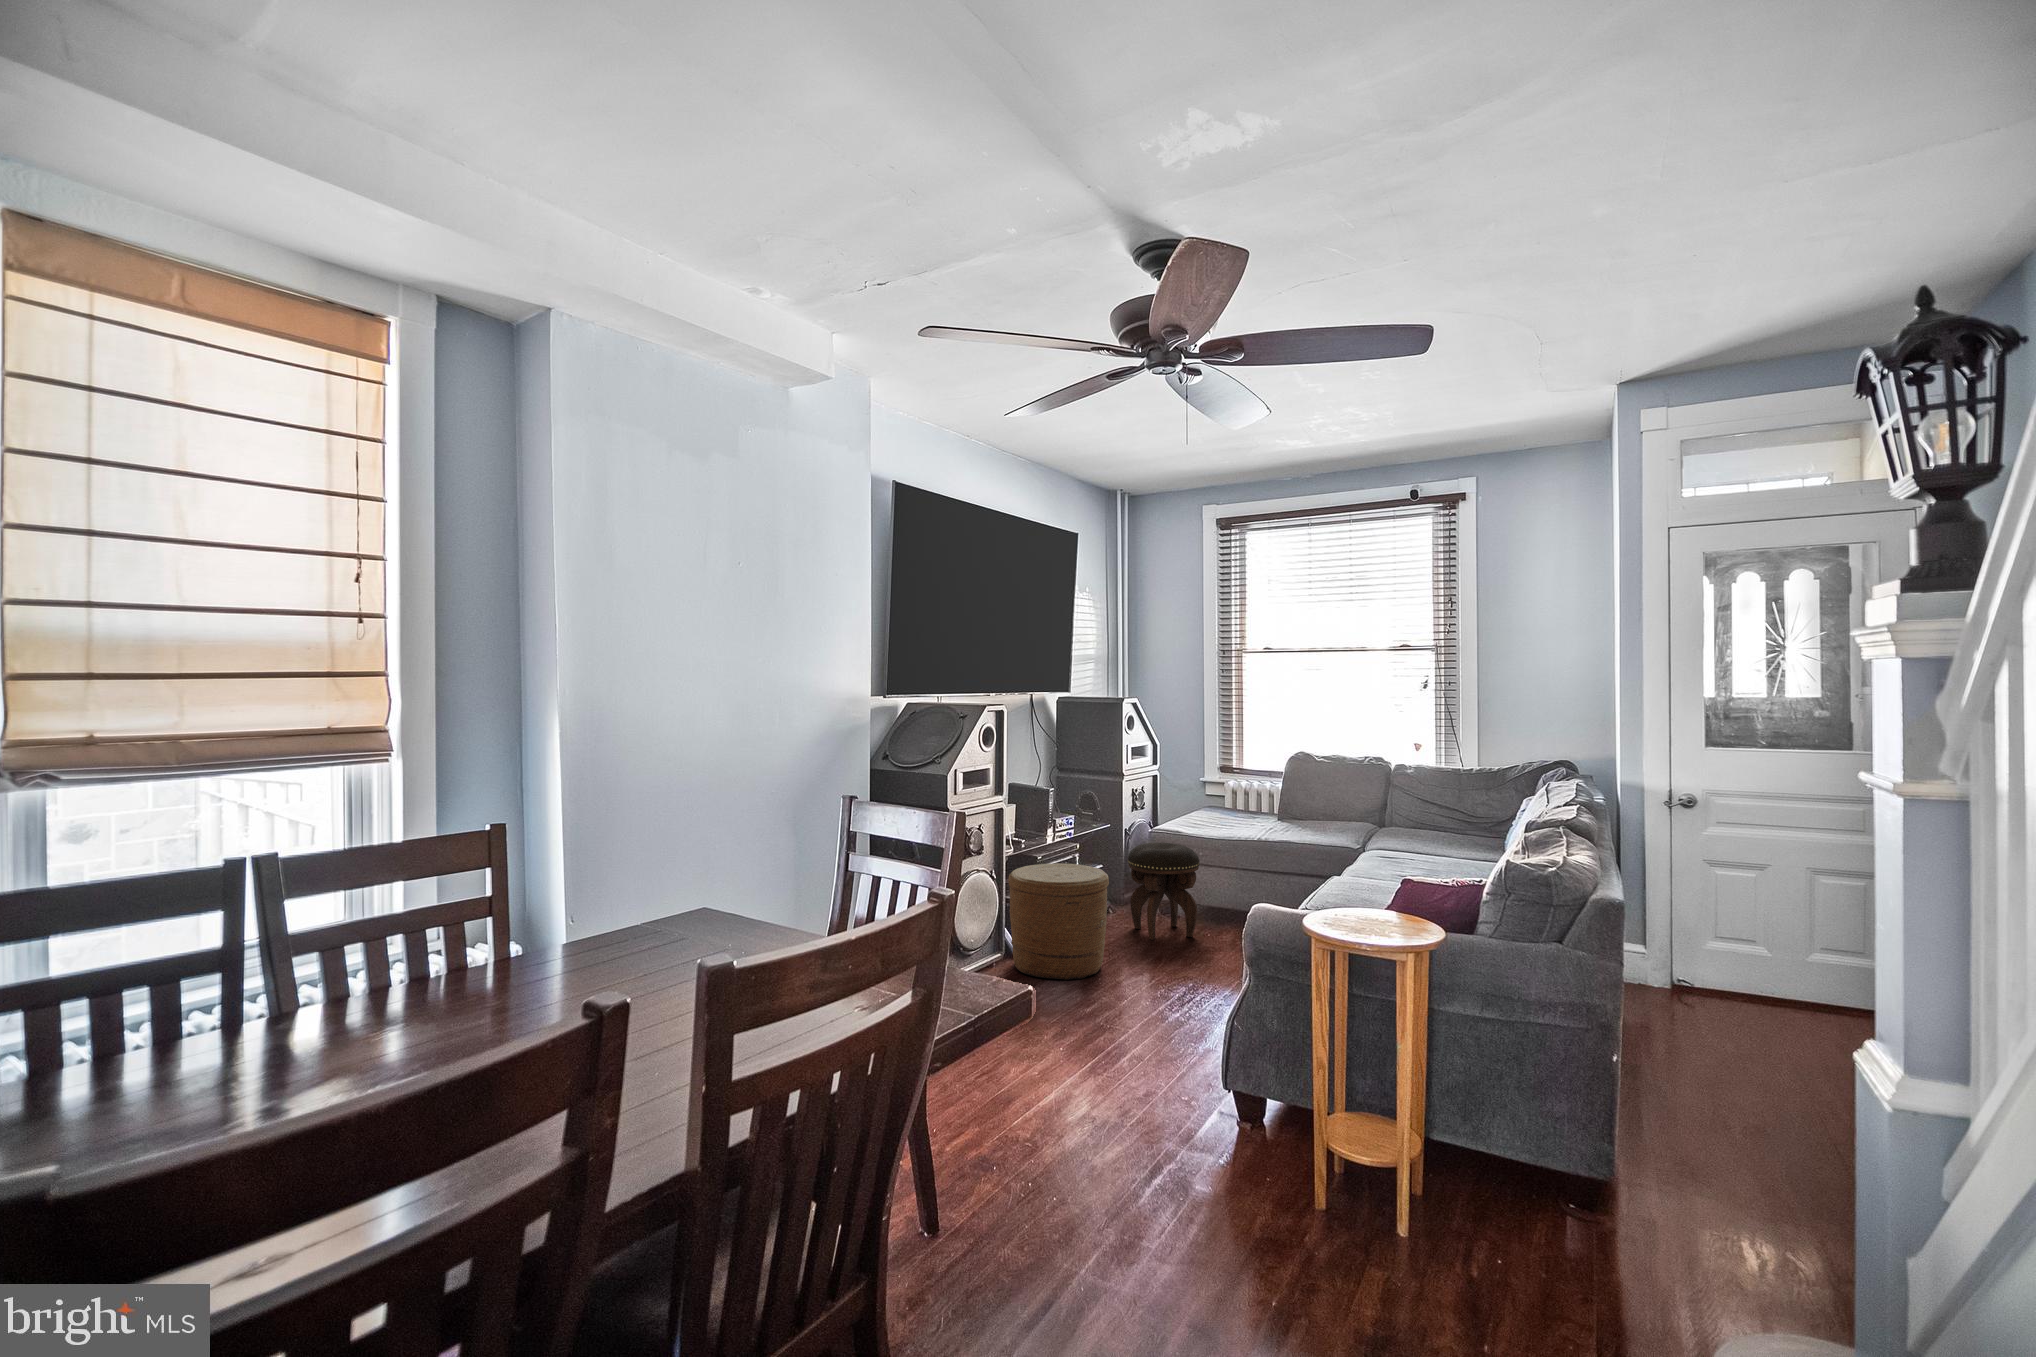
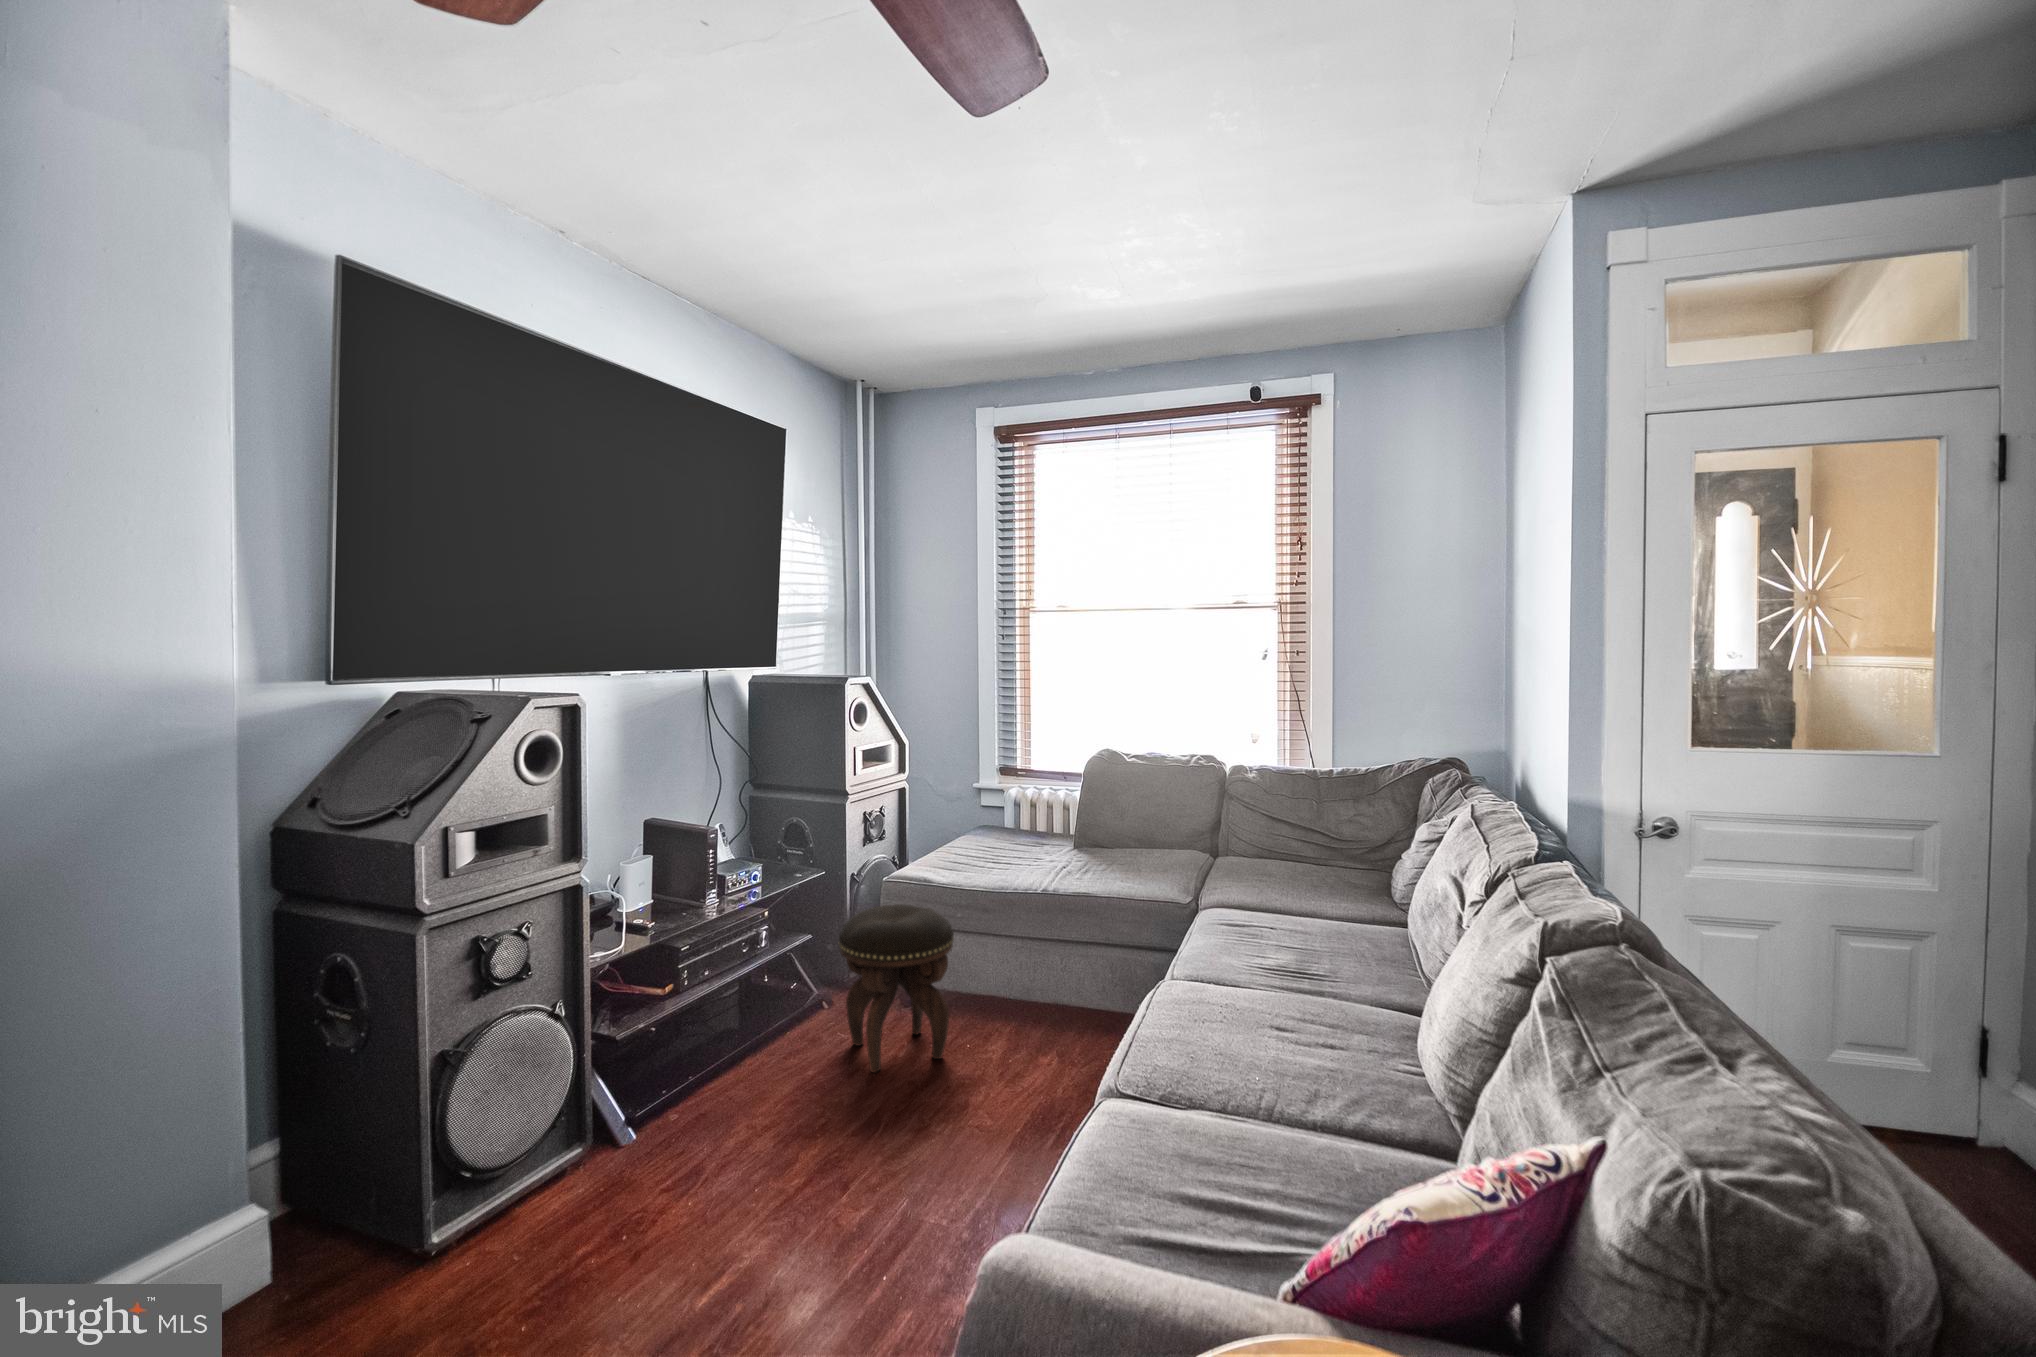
woven basket: present [1008,863,1109,980] -> none [576,974,778,1222]

